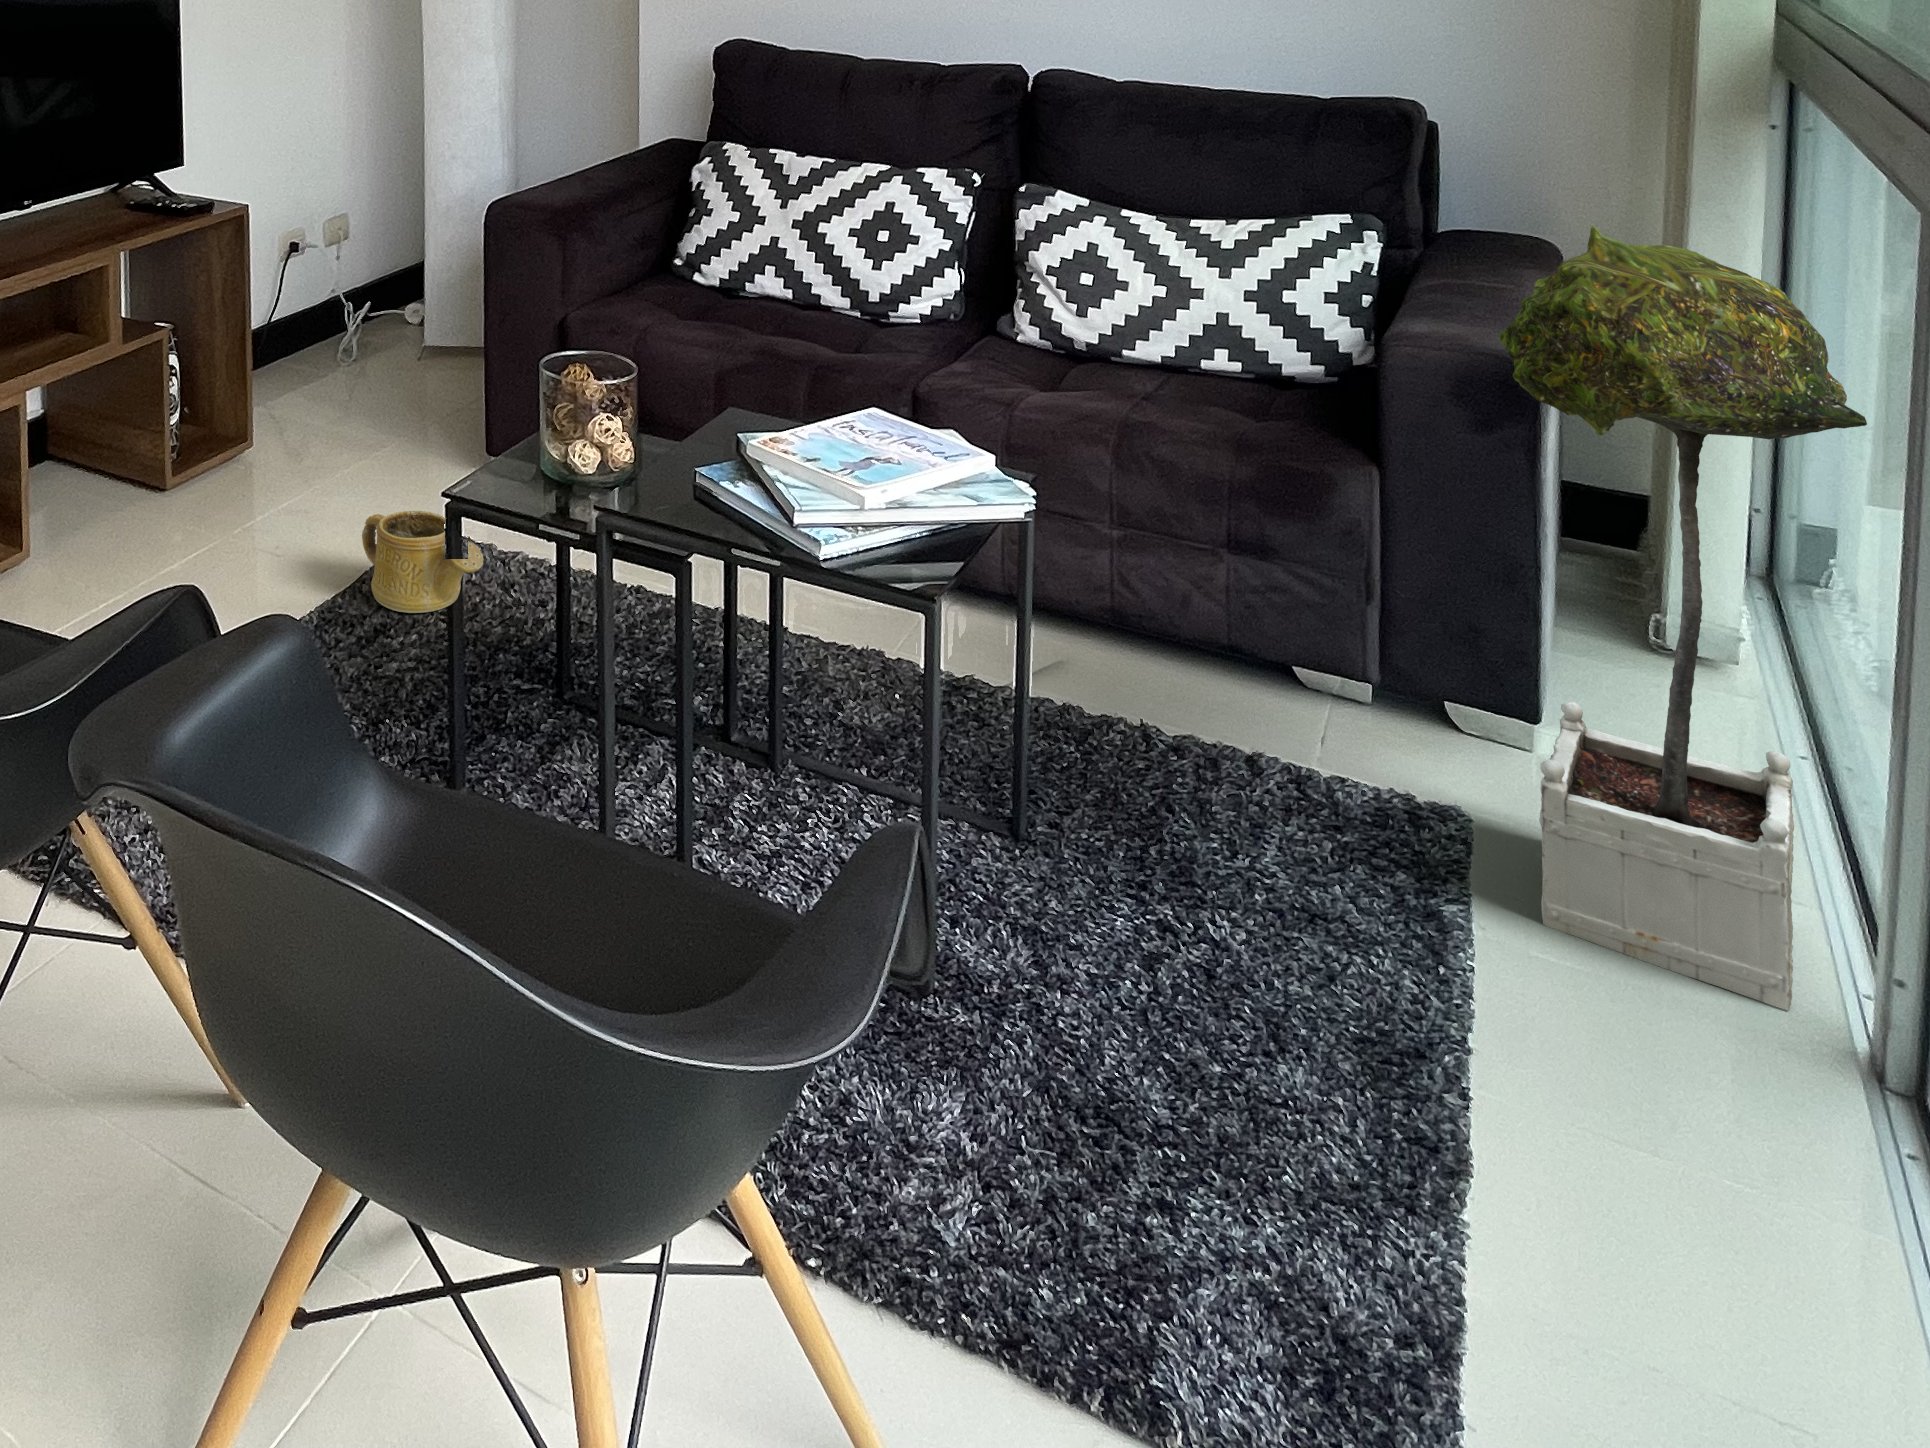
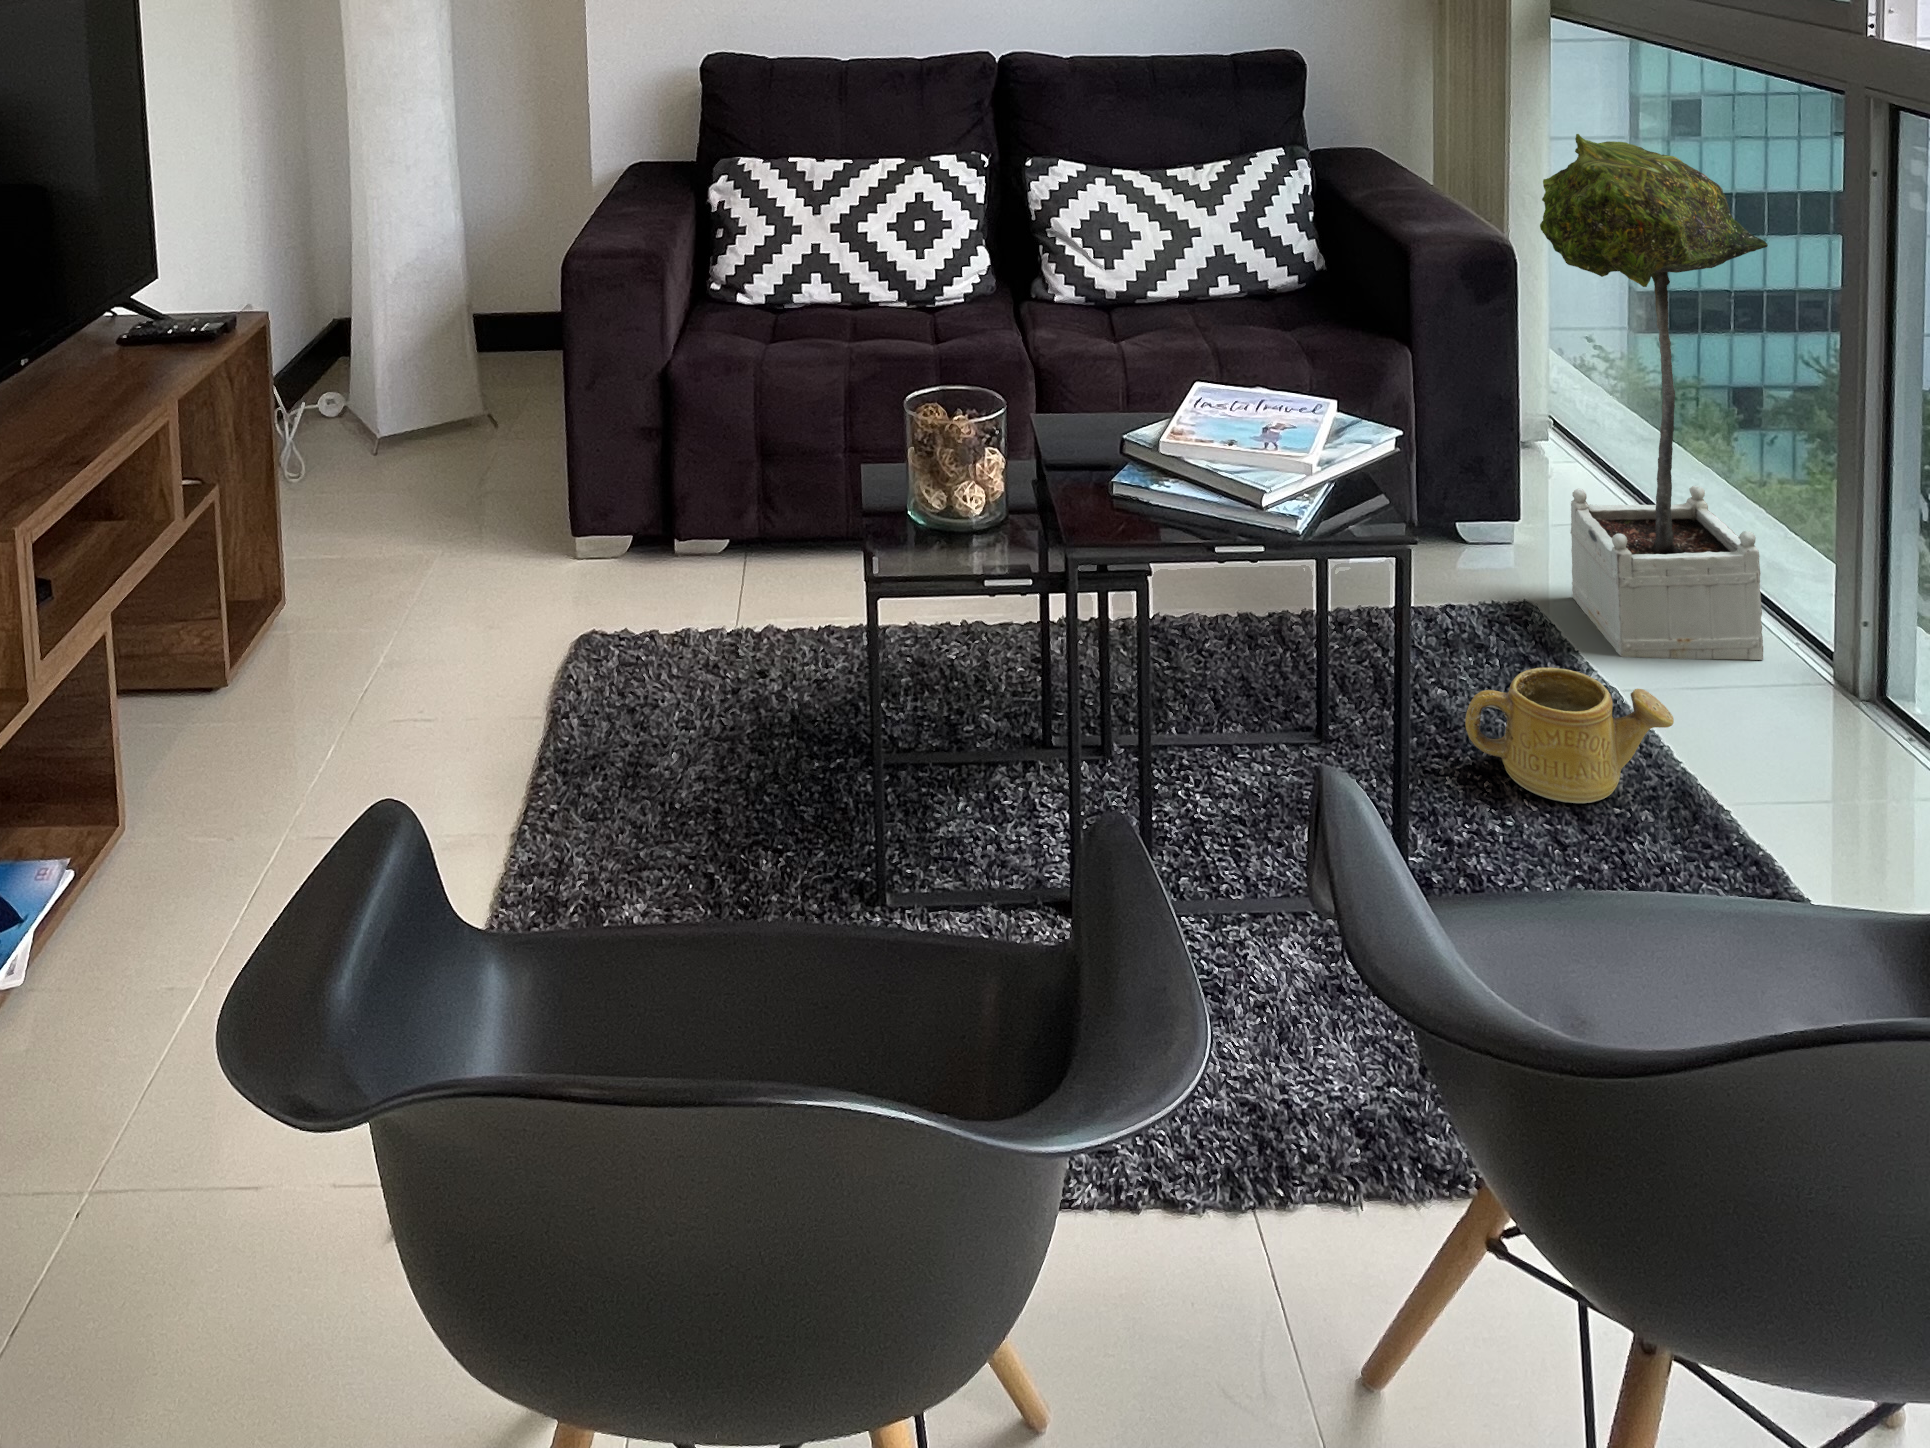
watering can: present [362,511,483,613] -> present [1465,667,1674,803]

